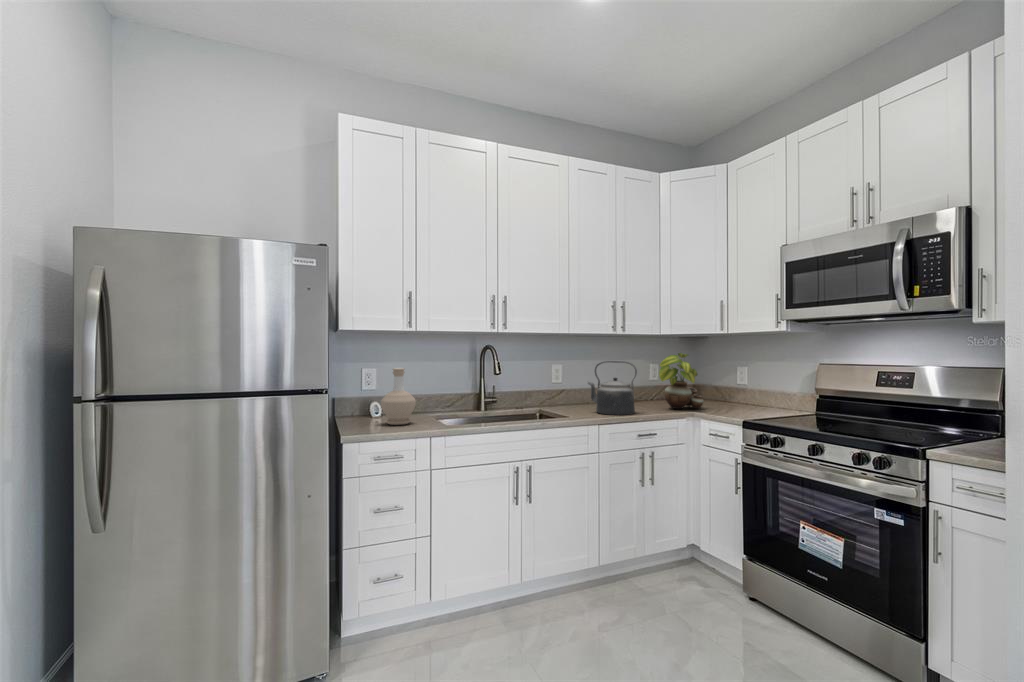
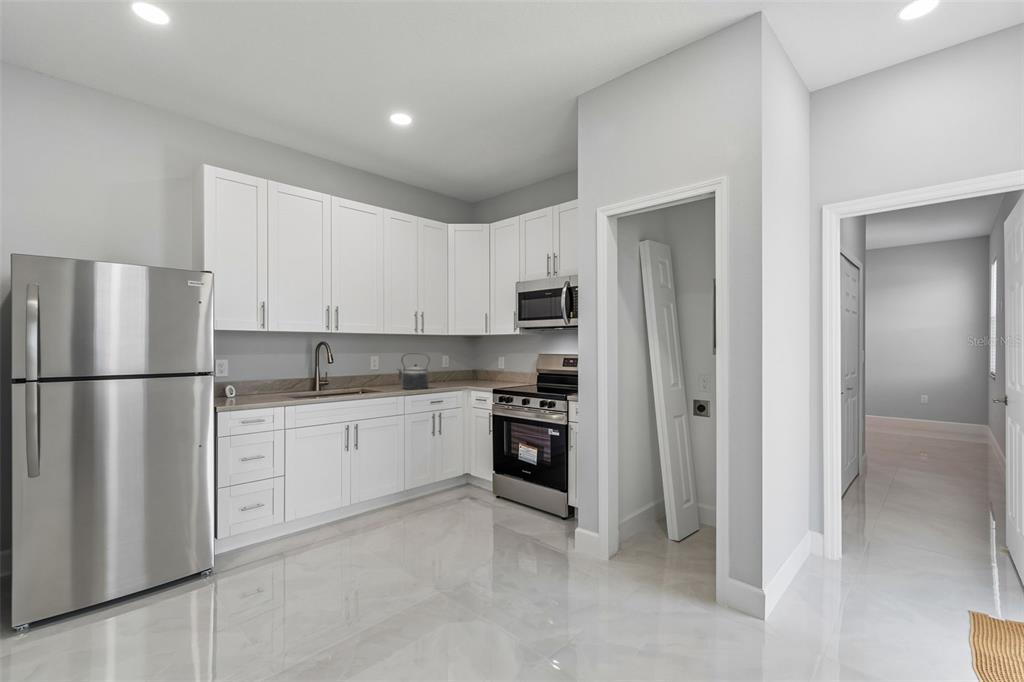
potted plant: present [659,353,704,409] -> none [444,348,474,385]
bottle: present [381,368,416,425] -> none [240,359,268,400]

